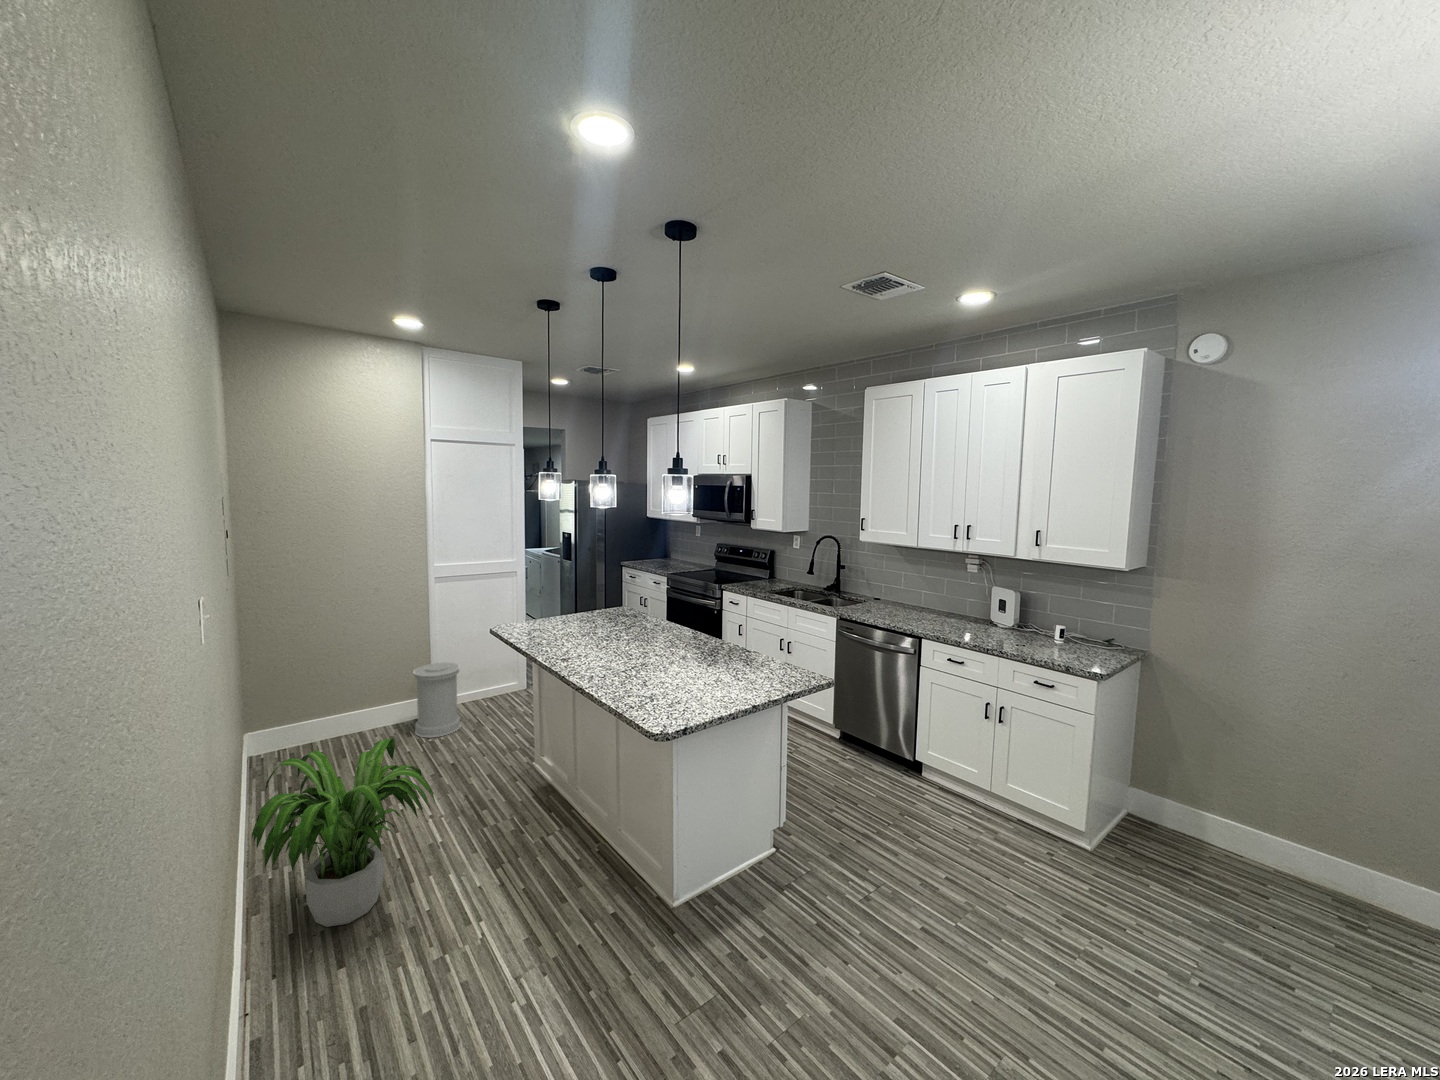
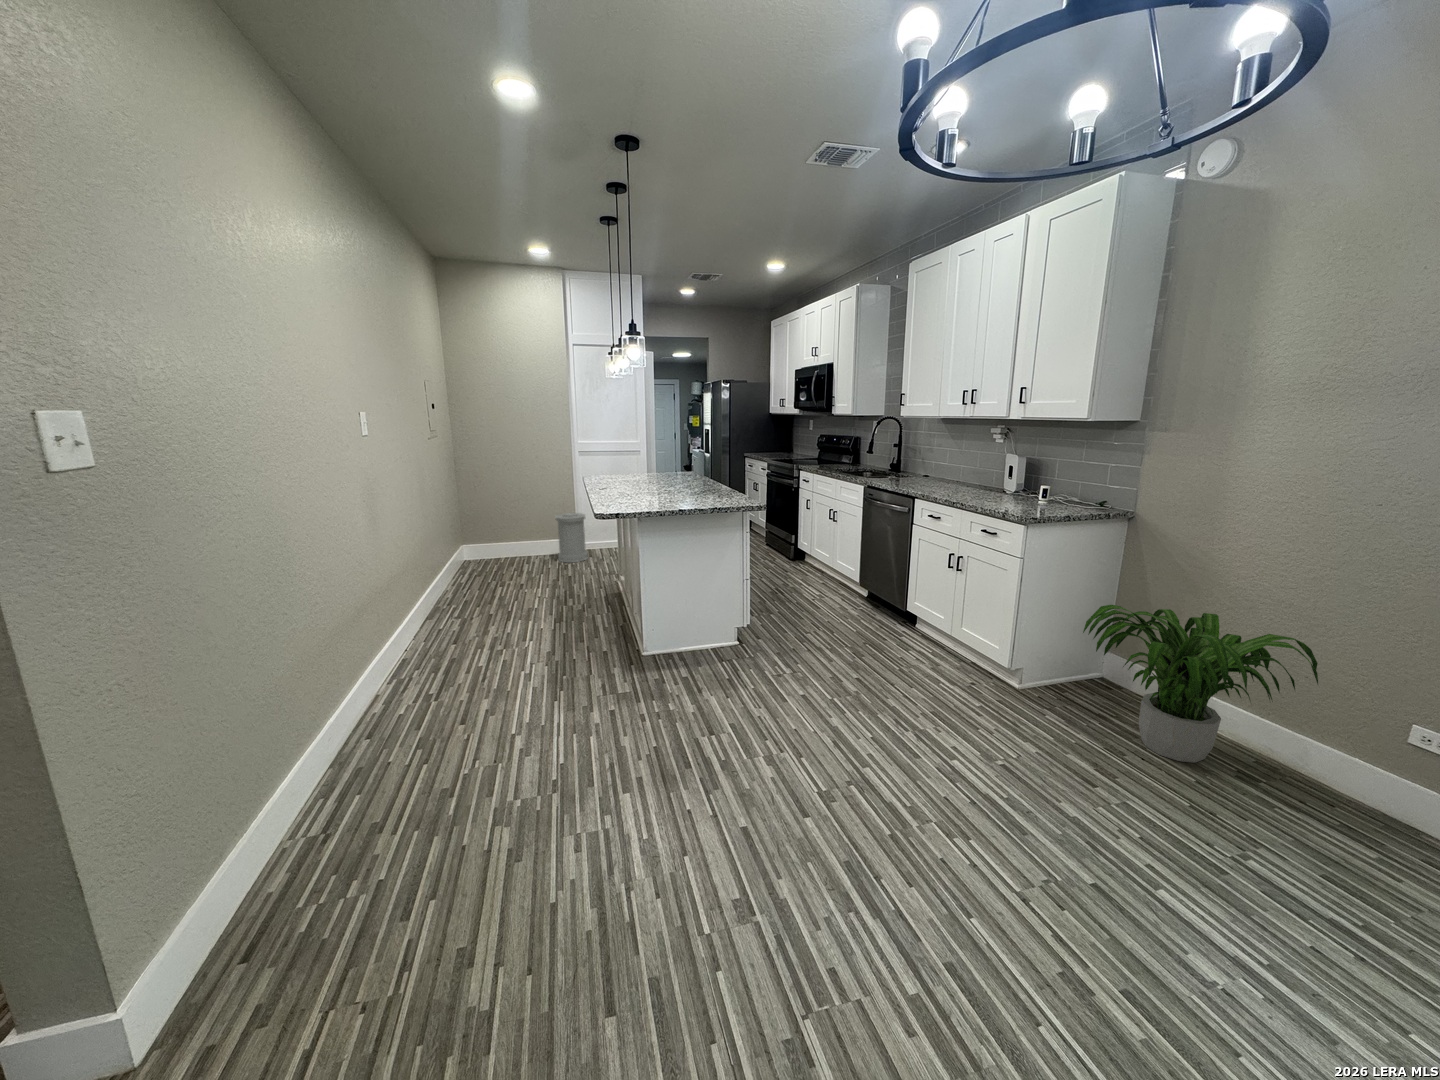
potted plant: present [252,738,435,927] -> present [1083,605,1318,763]

